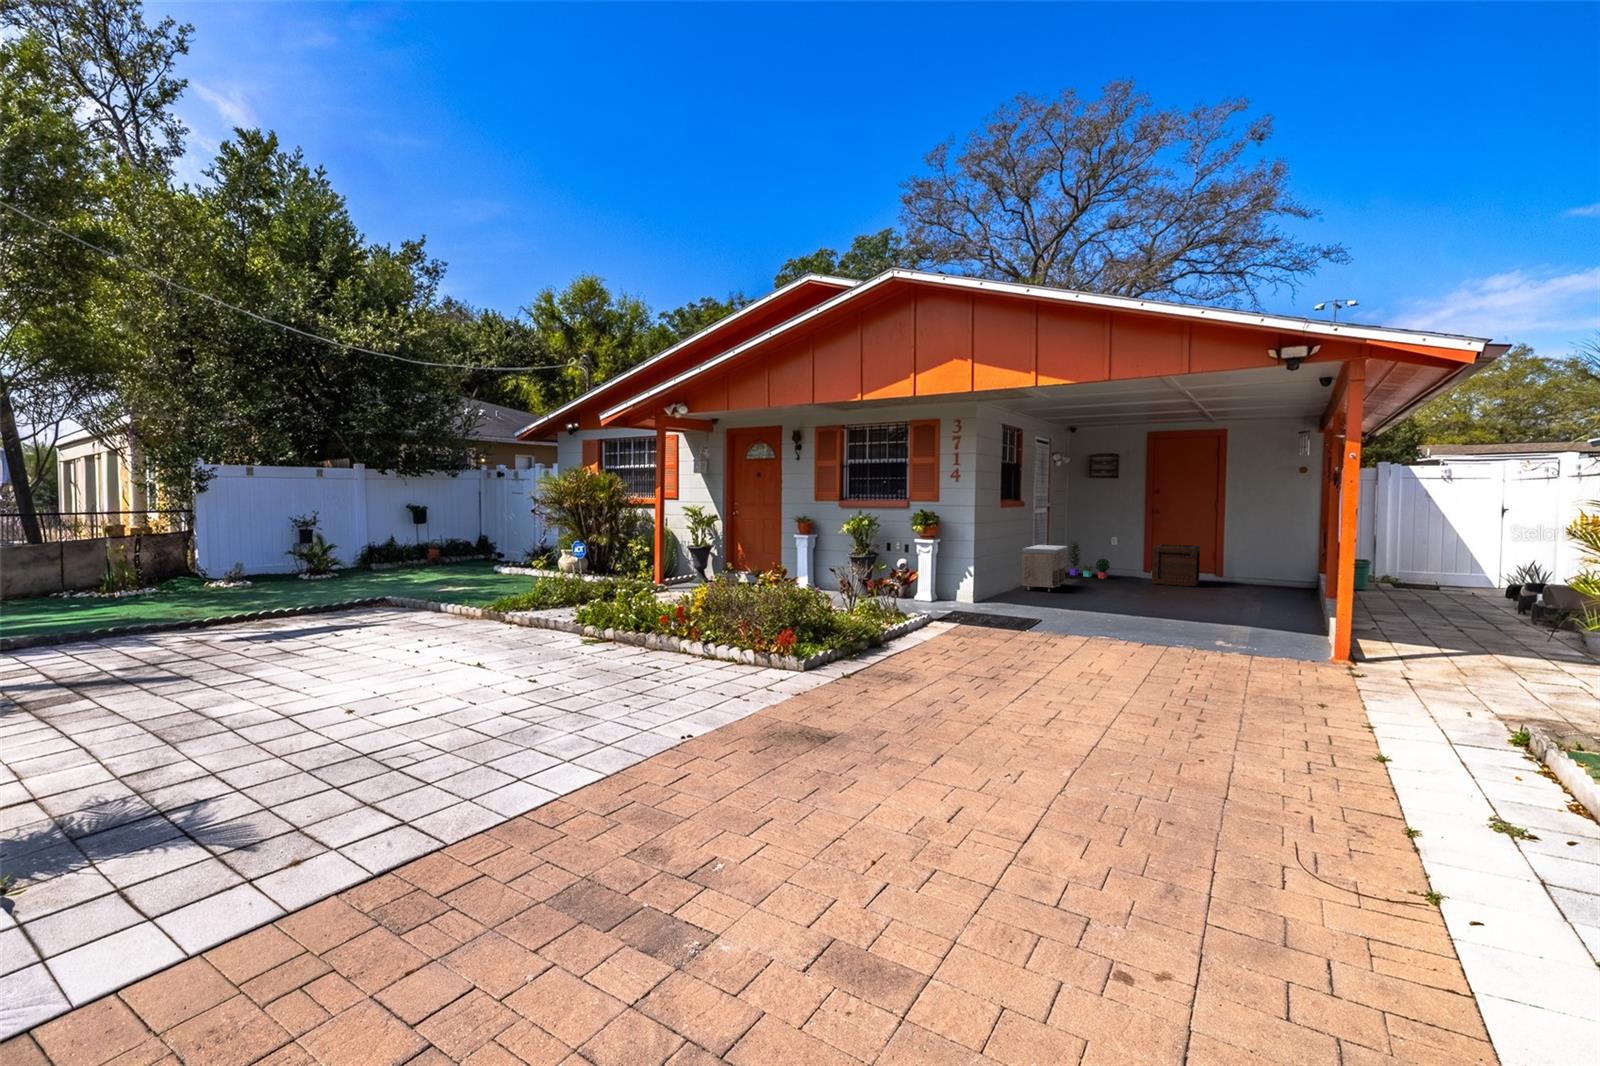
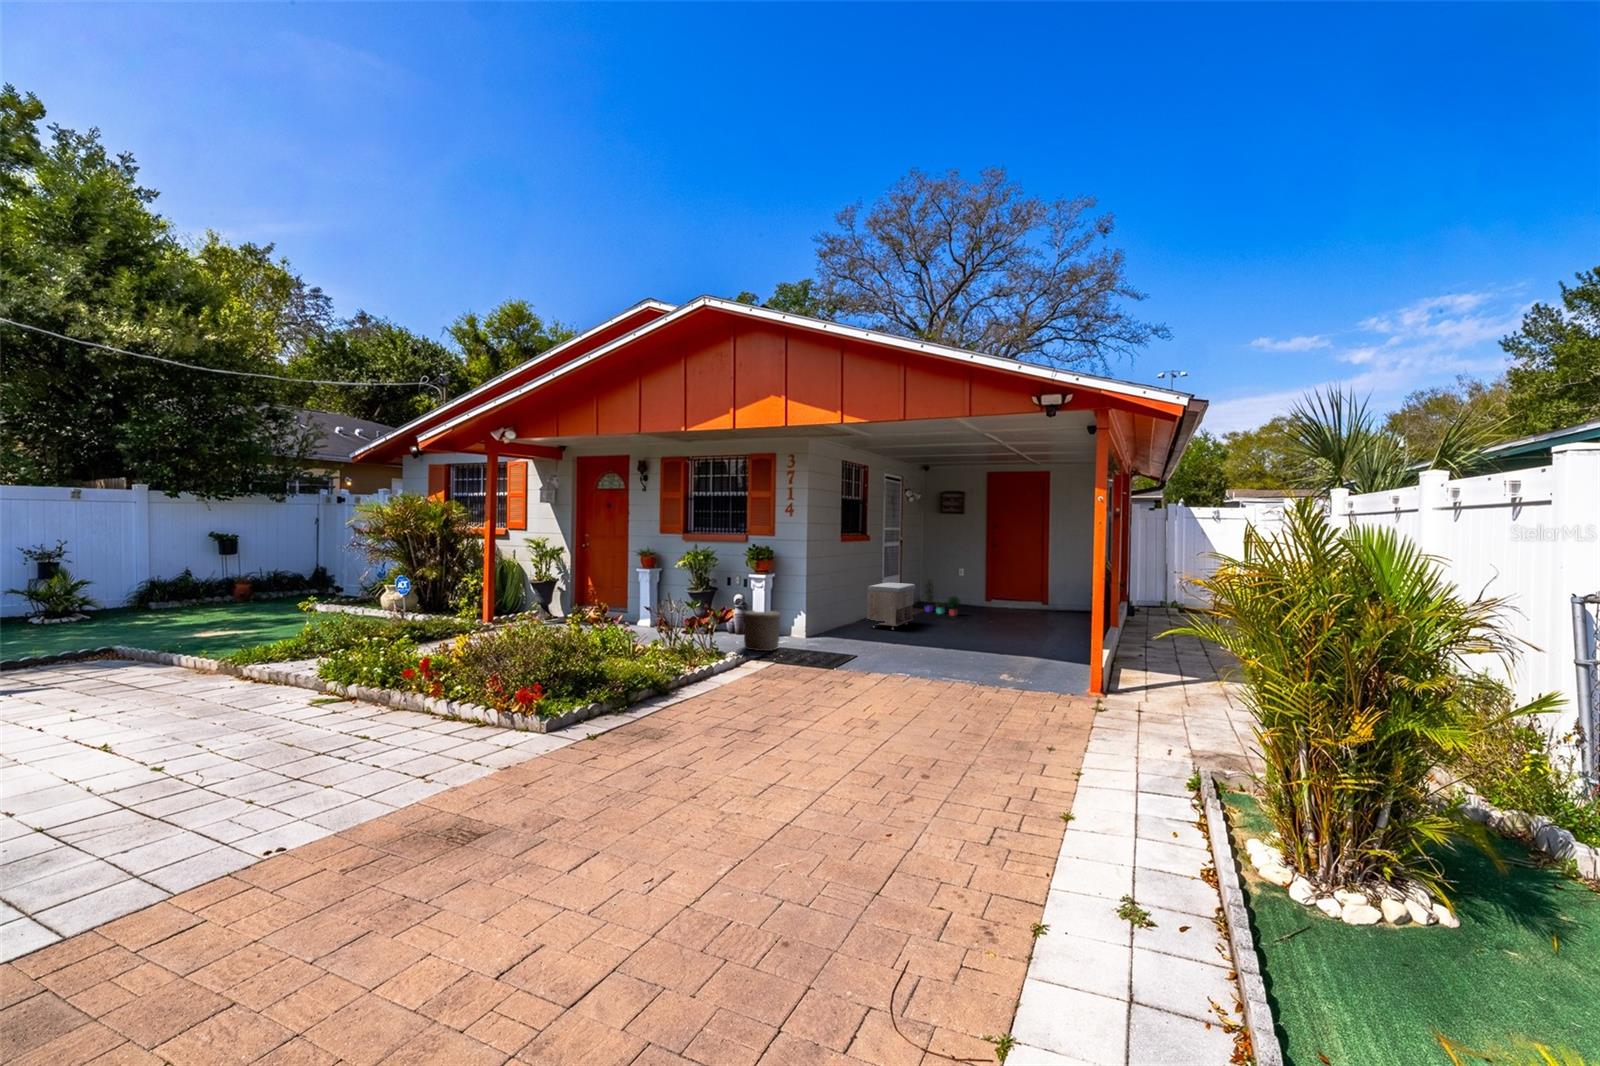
wooden crate: present [1152,544,1200,587] -> none [997,583,1043,626]
woven basket: none [914,572,951,610] -> present [743,611,780,651]

